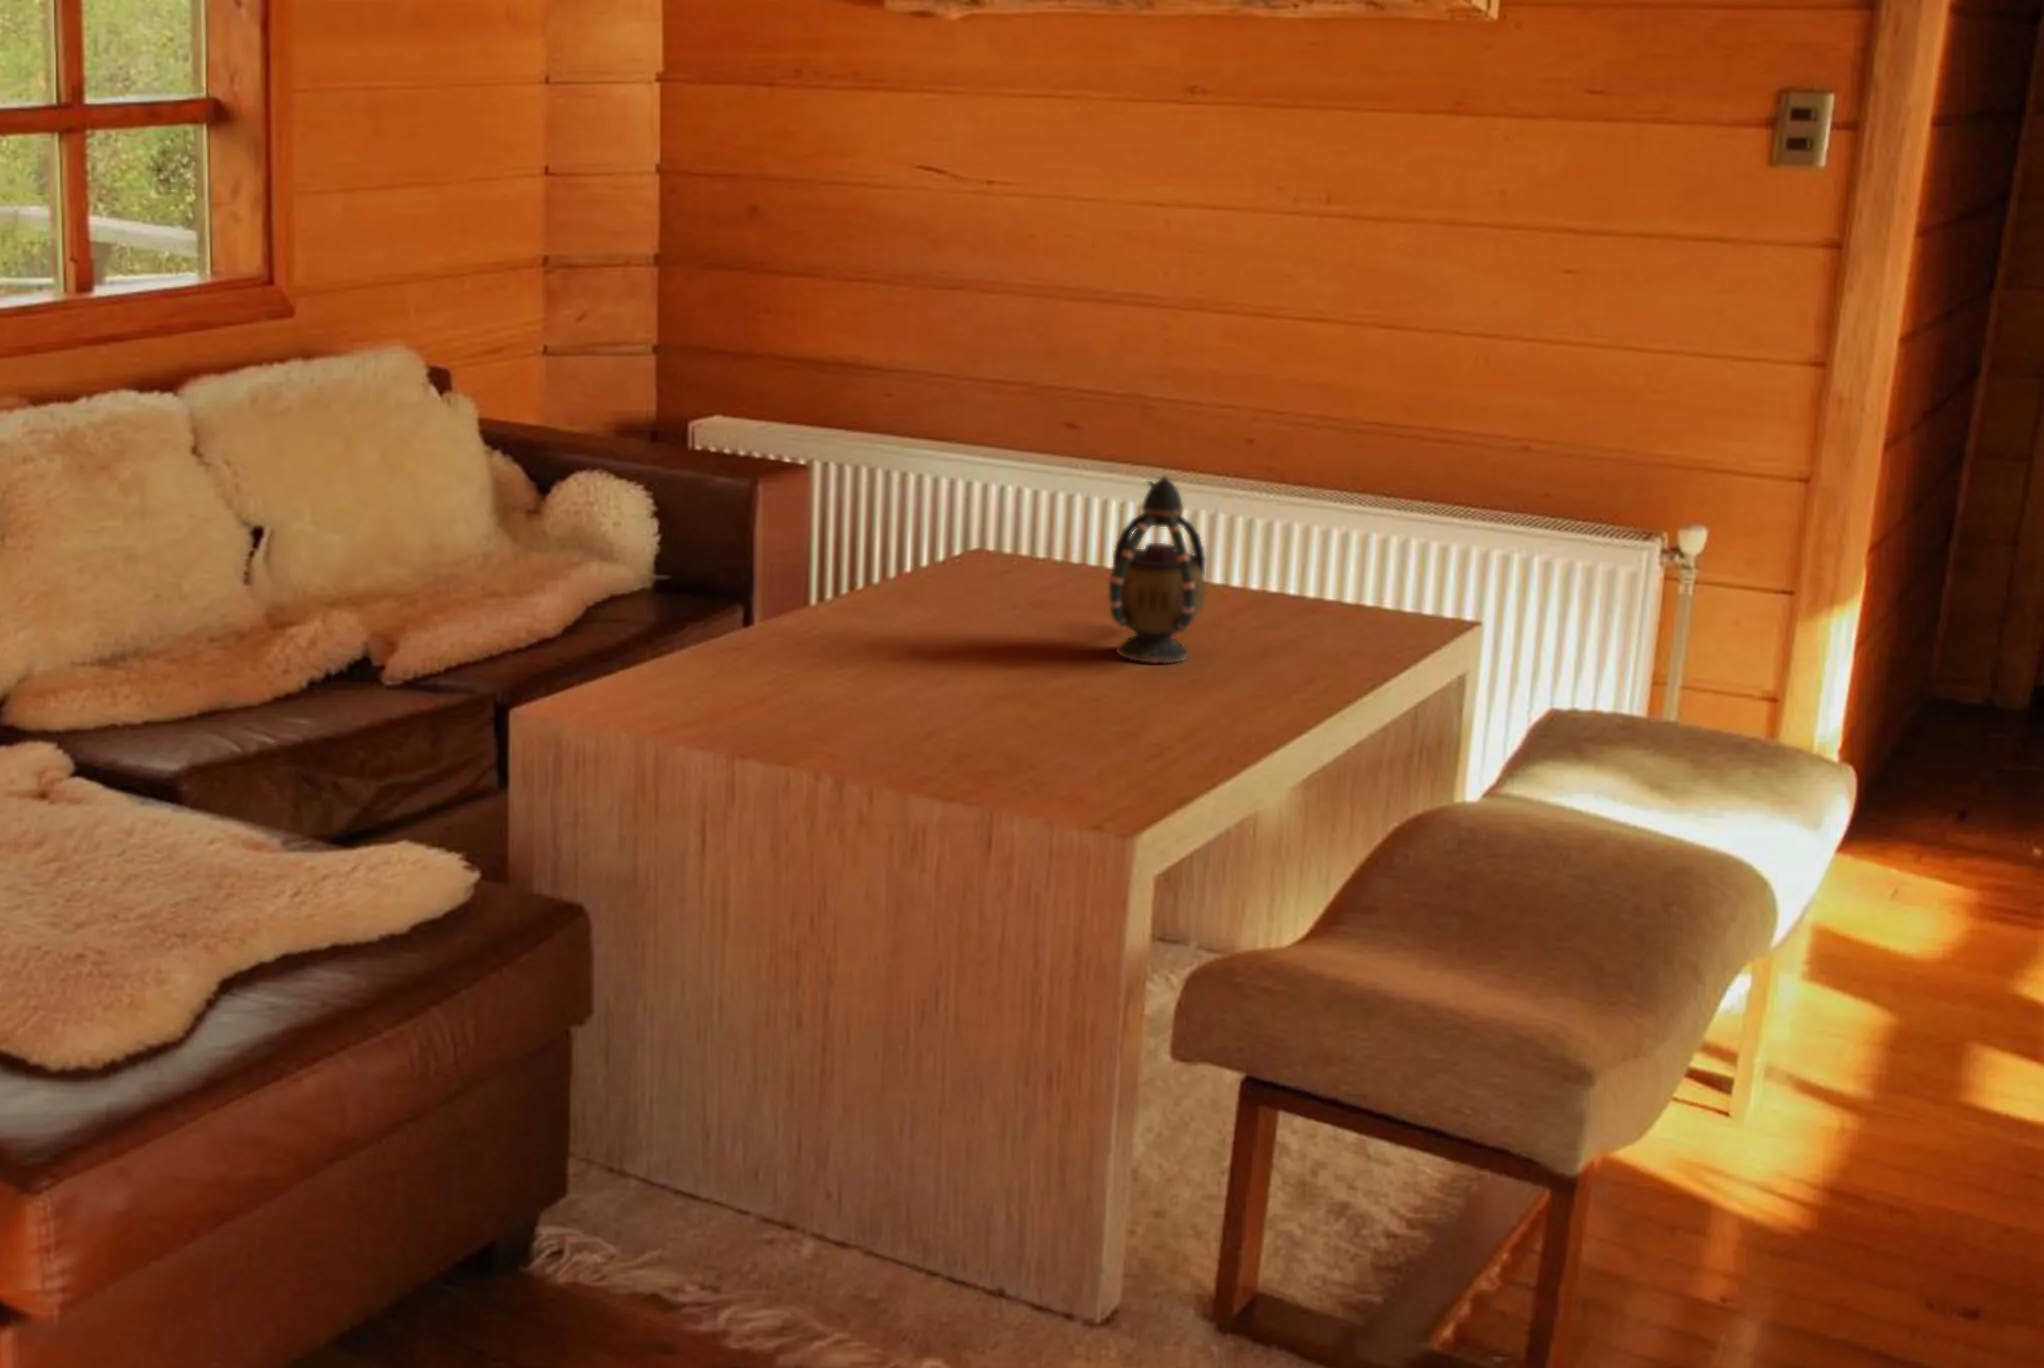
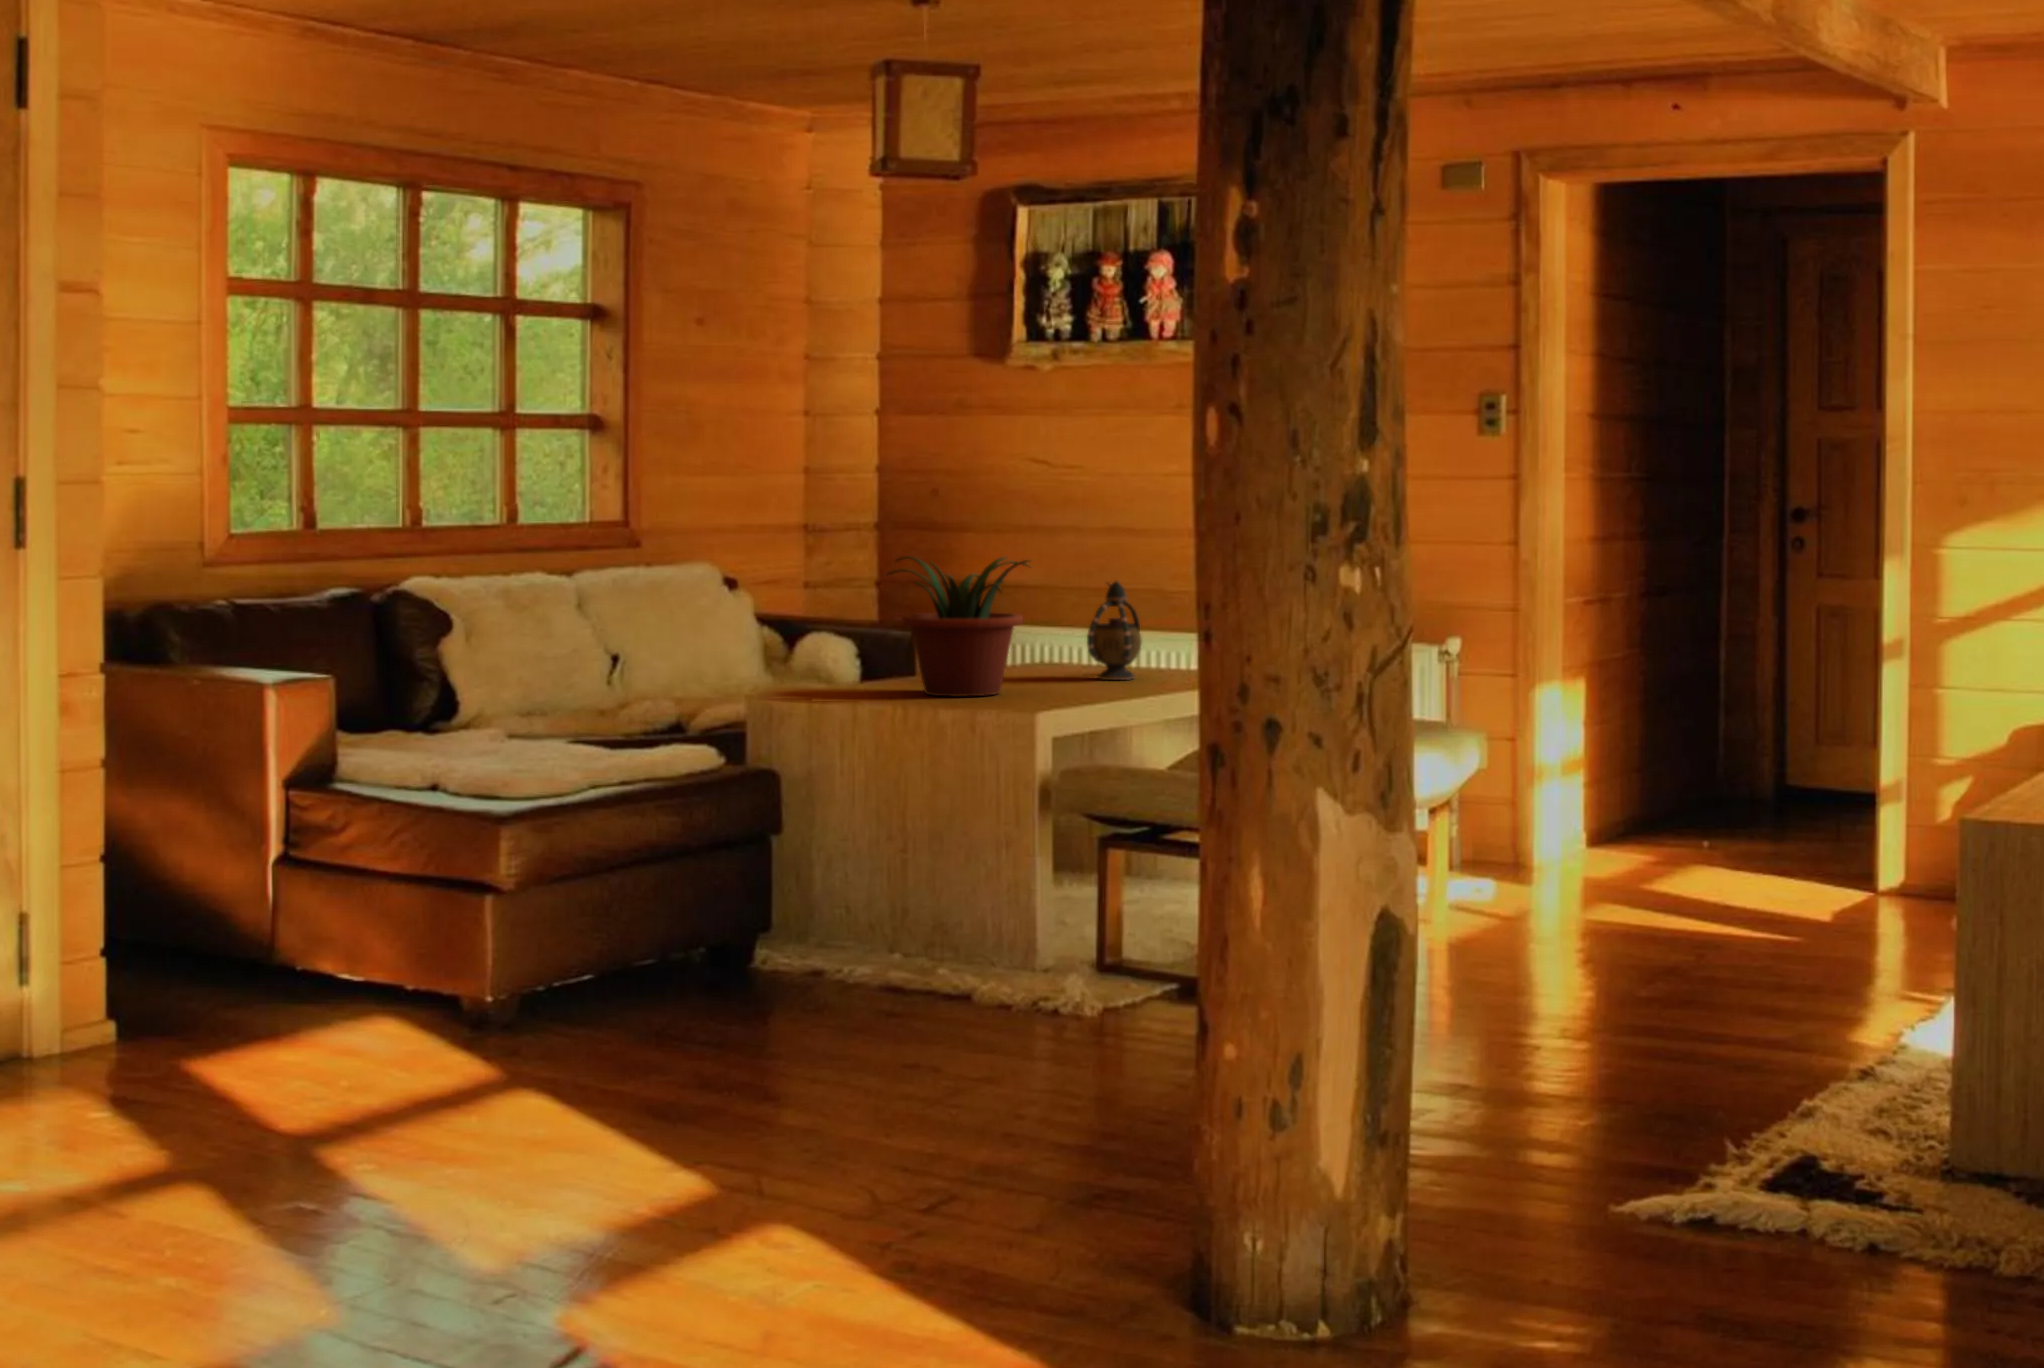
potted plant: none [762,450,1054,742] -> present [888,557,1029,697]

